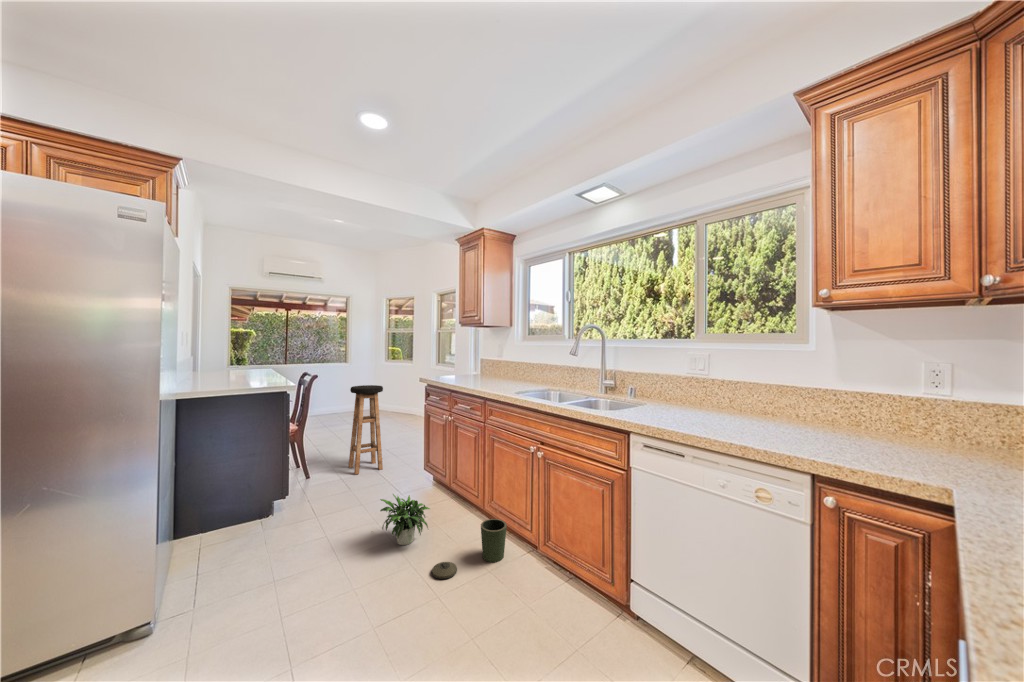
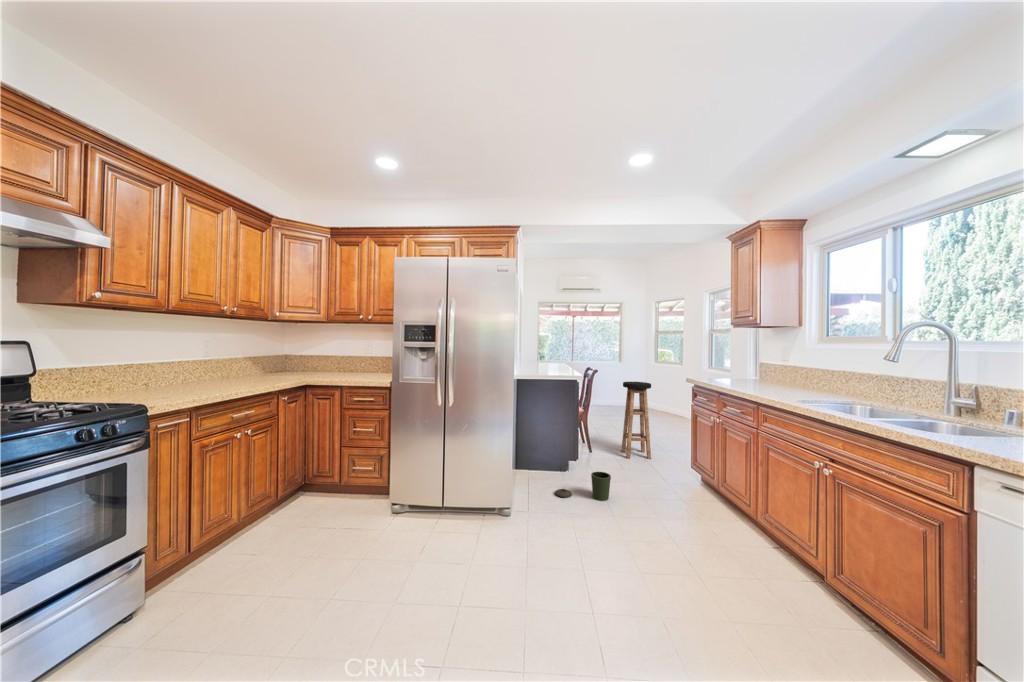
potted plant: present [372,494,430,545] -> none [640,478,695,527]
trash can: present [432,519,507,579] -> present [555,472,611,501]

